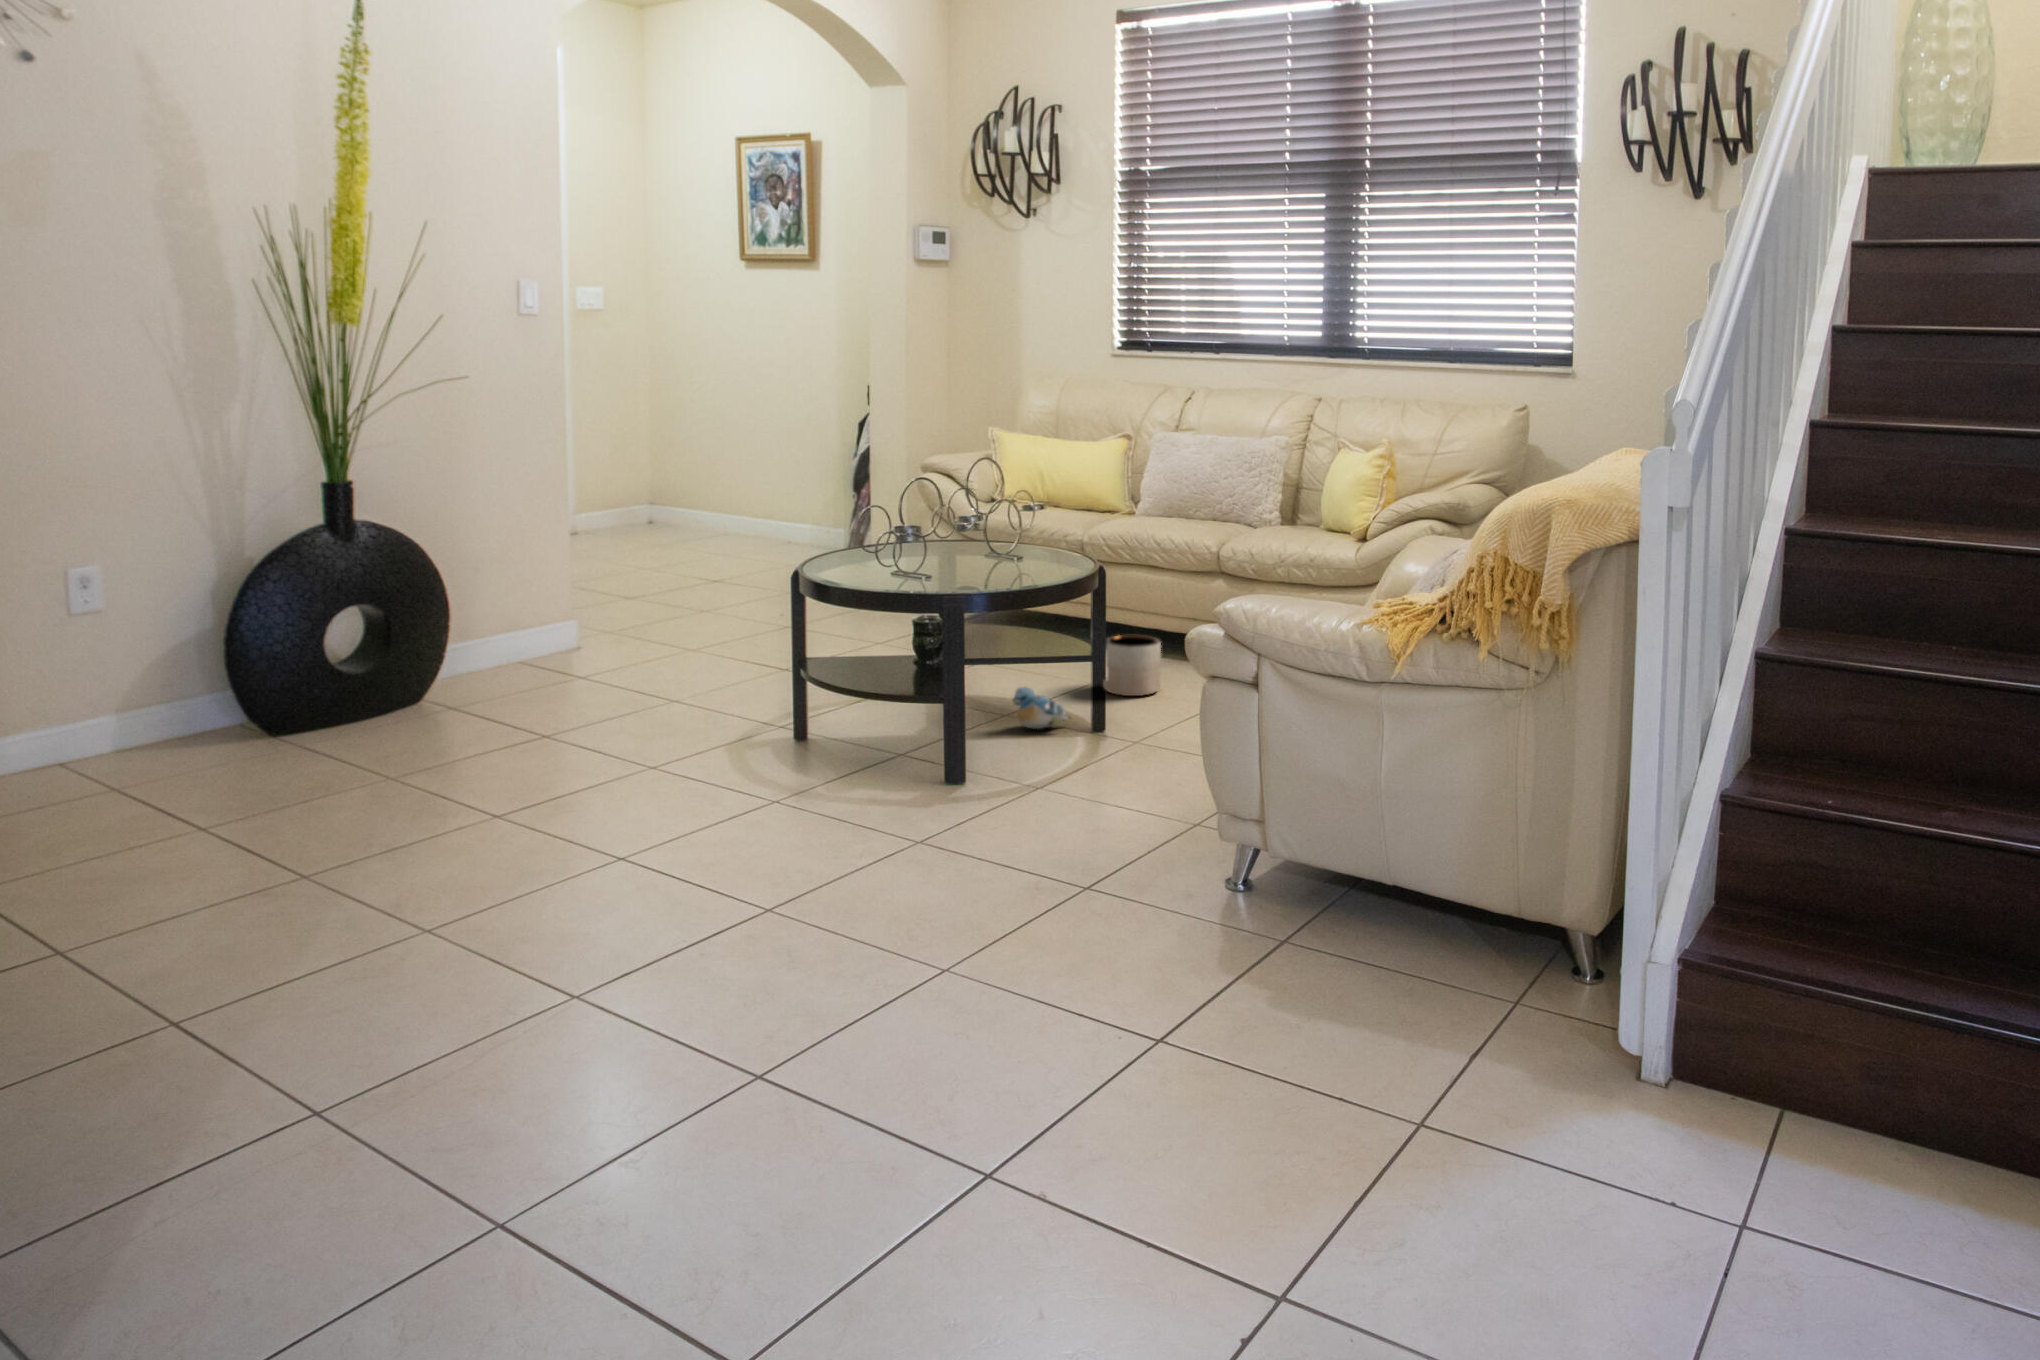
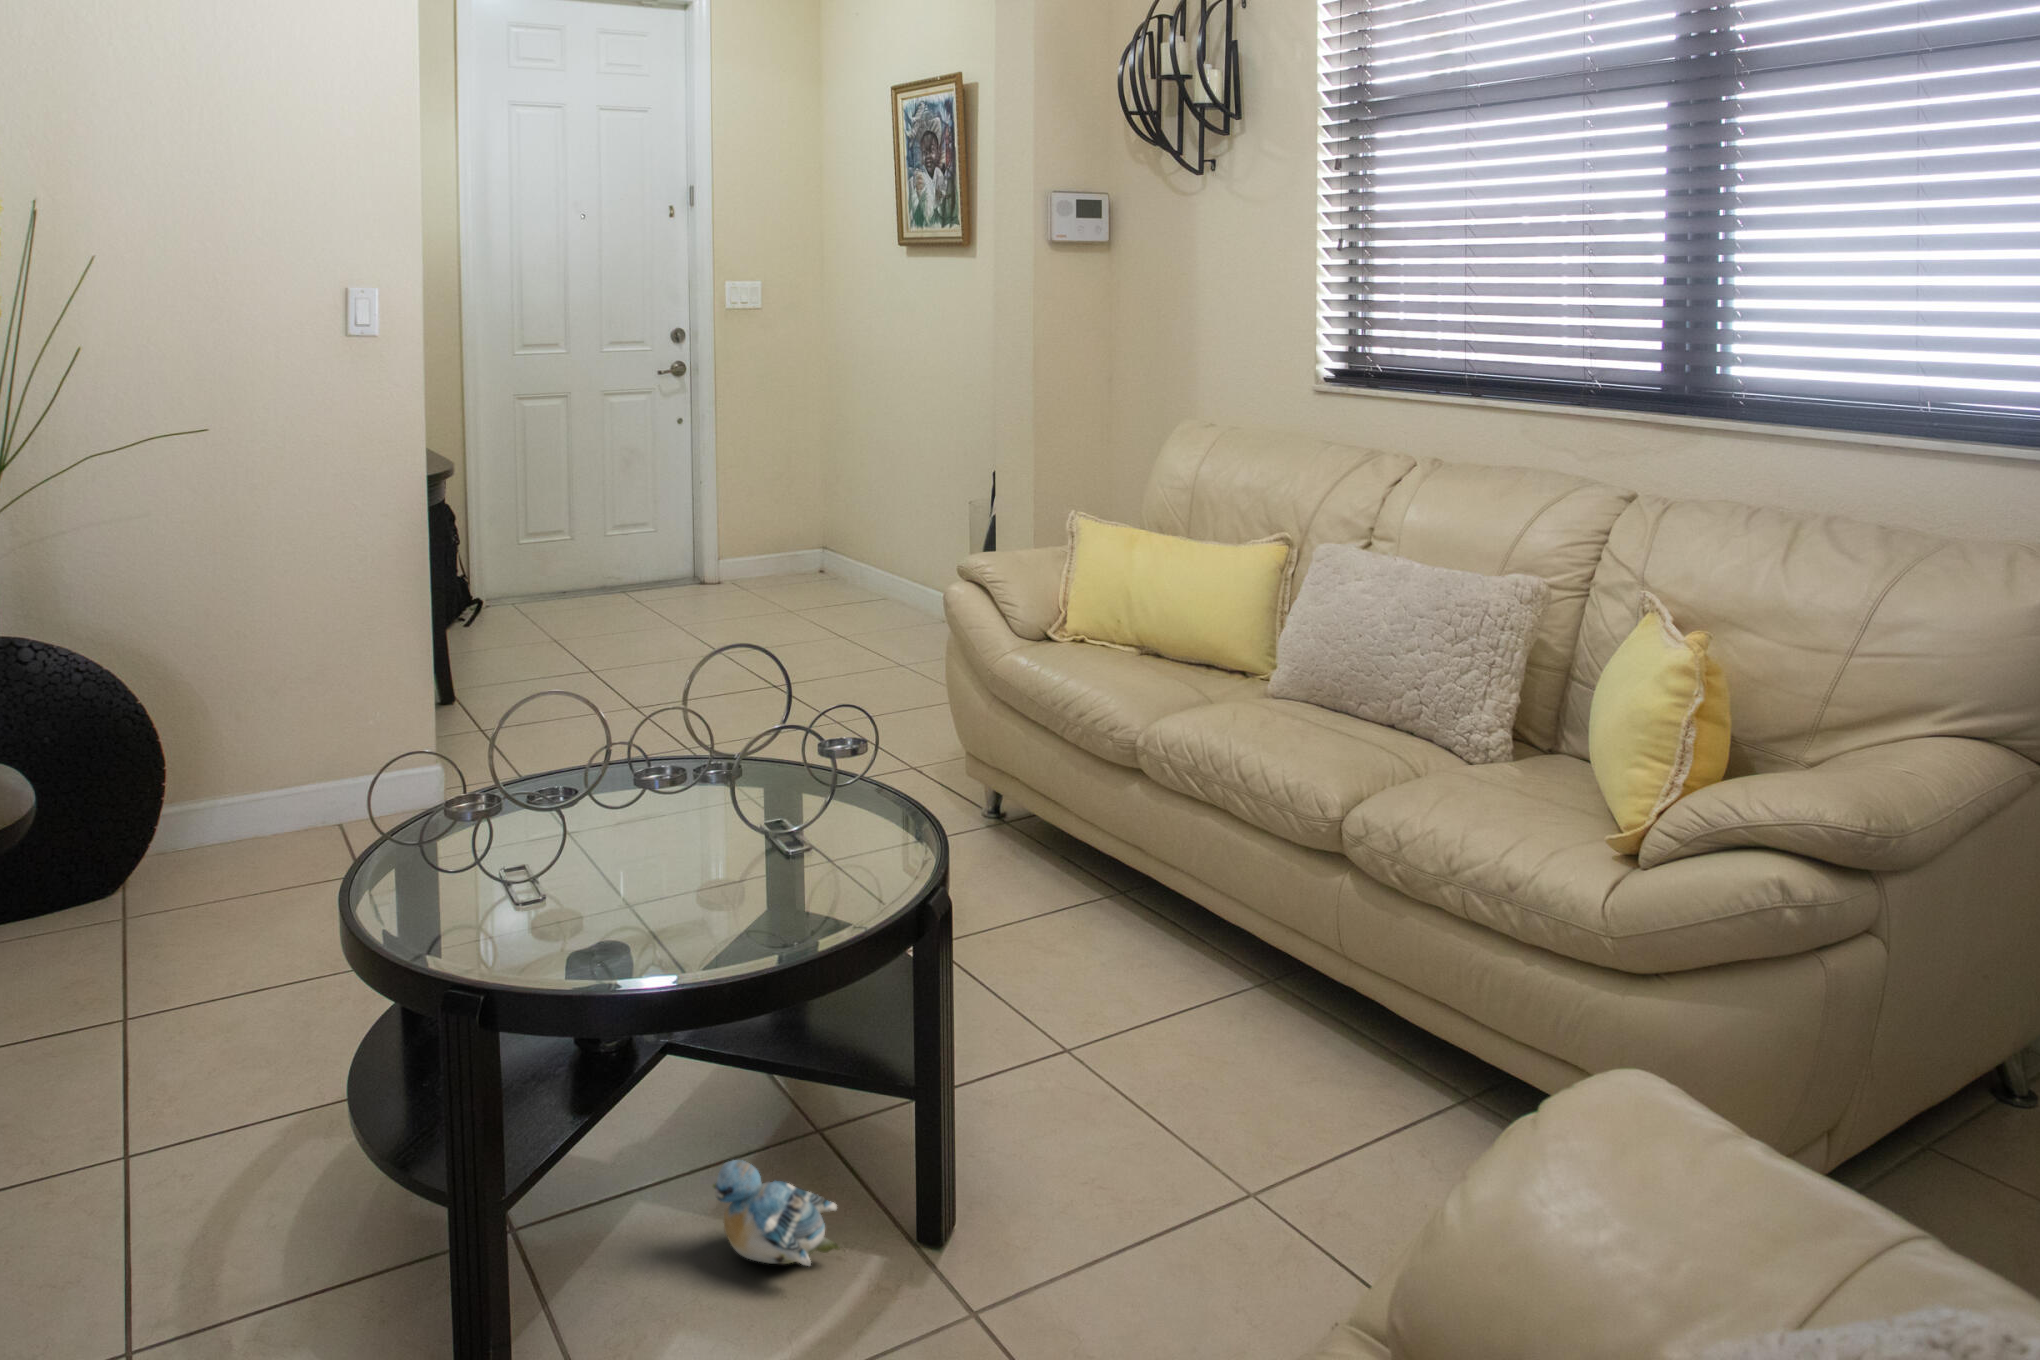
planter: present [1103,635,1161,696] -> none [1024,1001,1143,1163]

